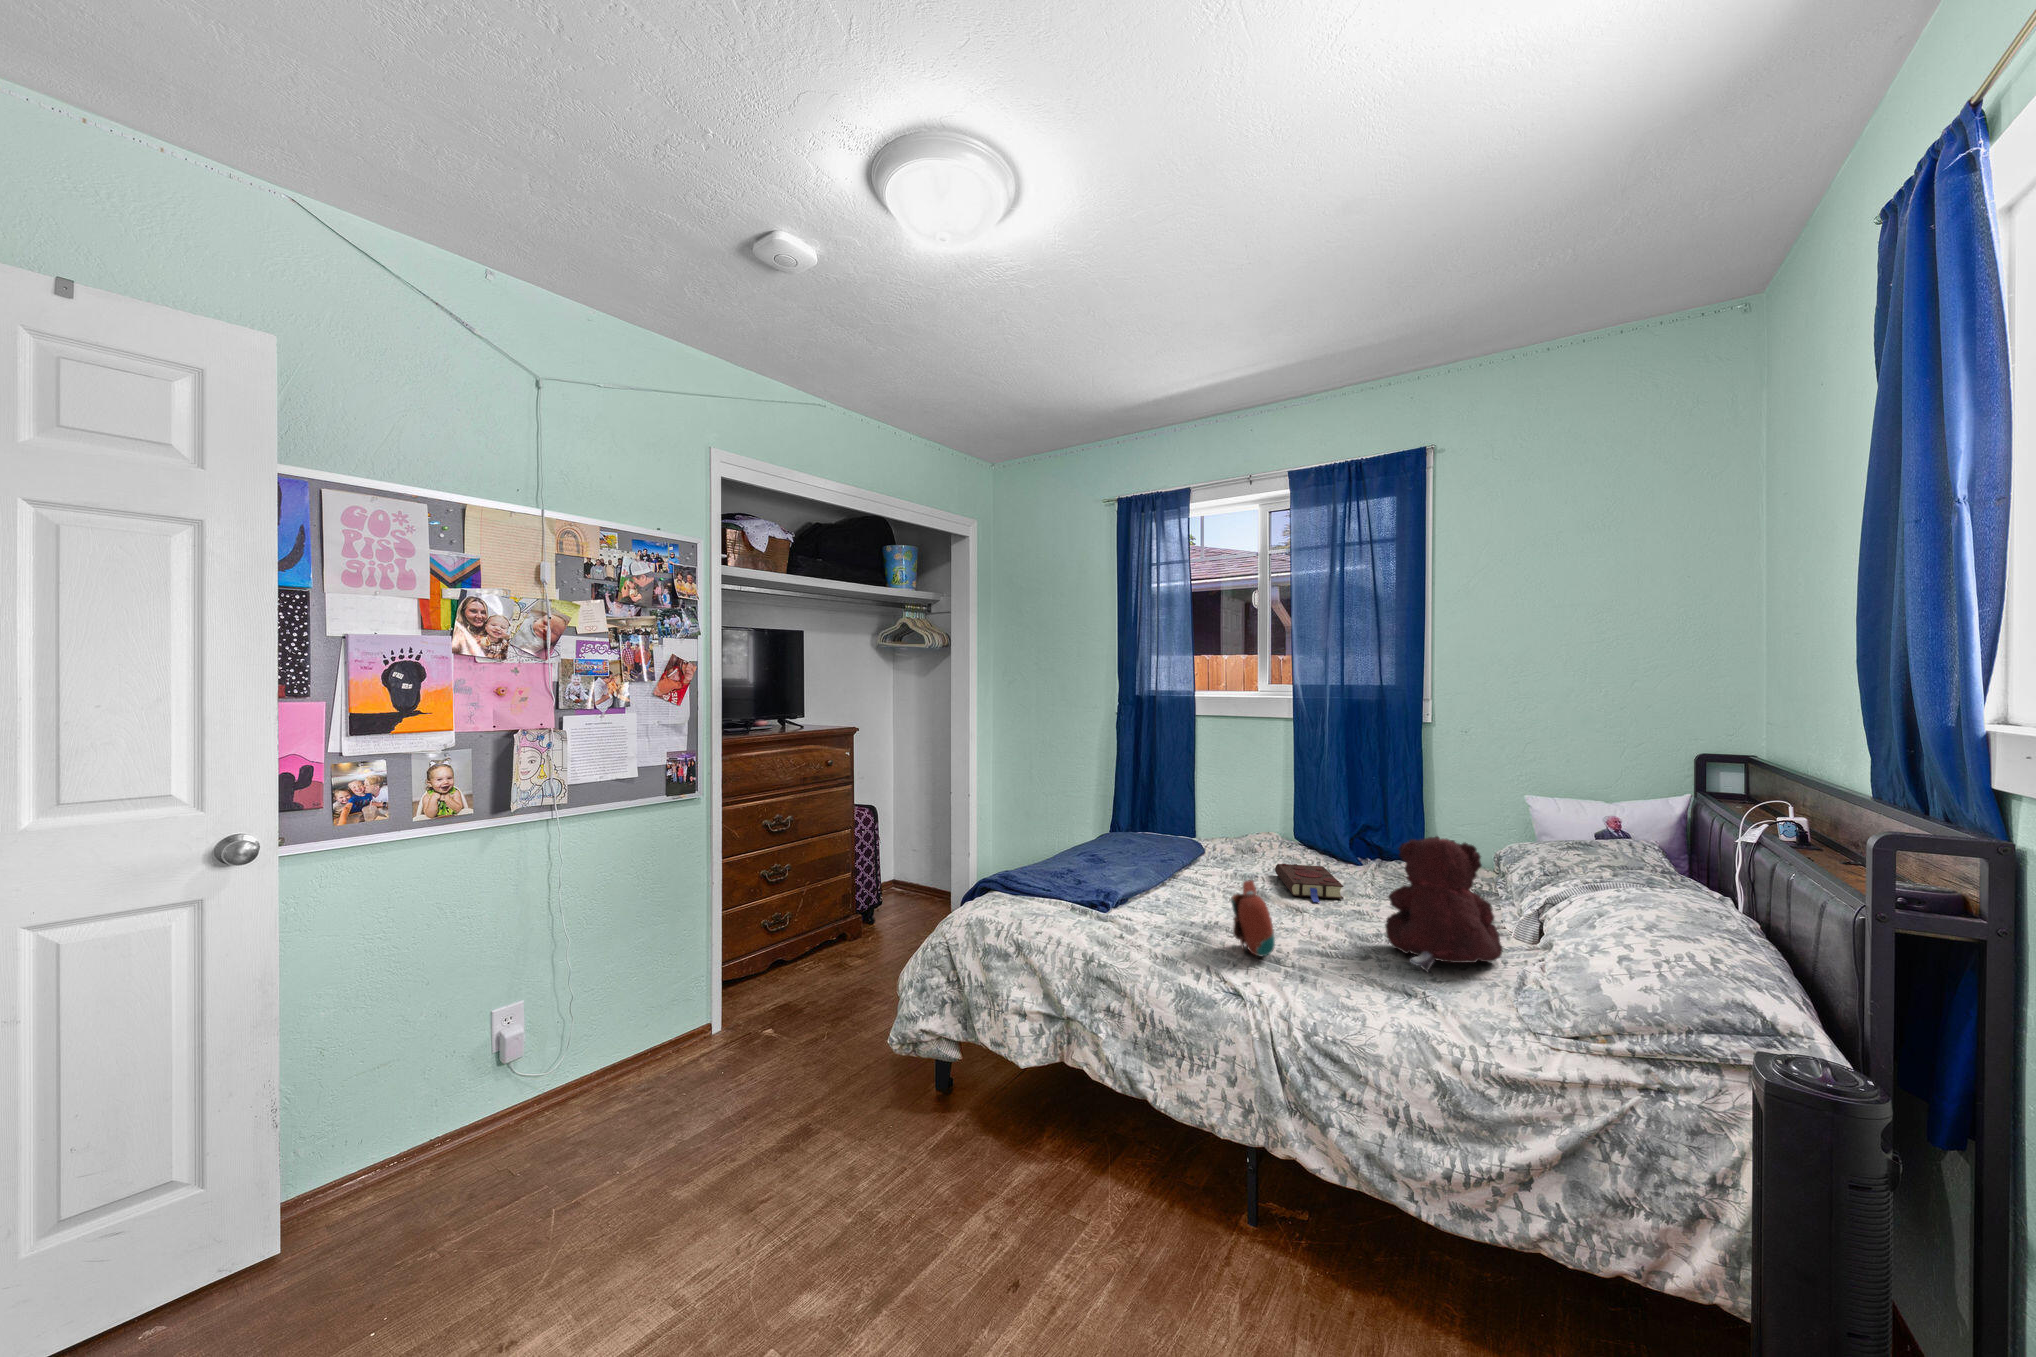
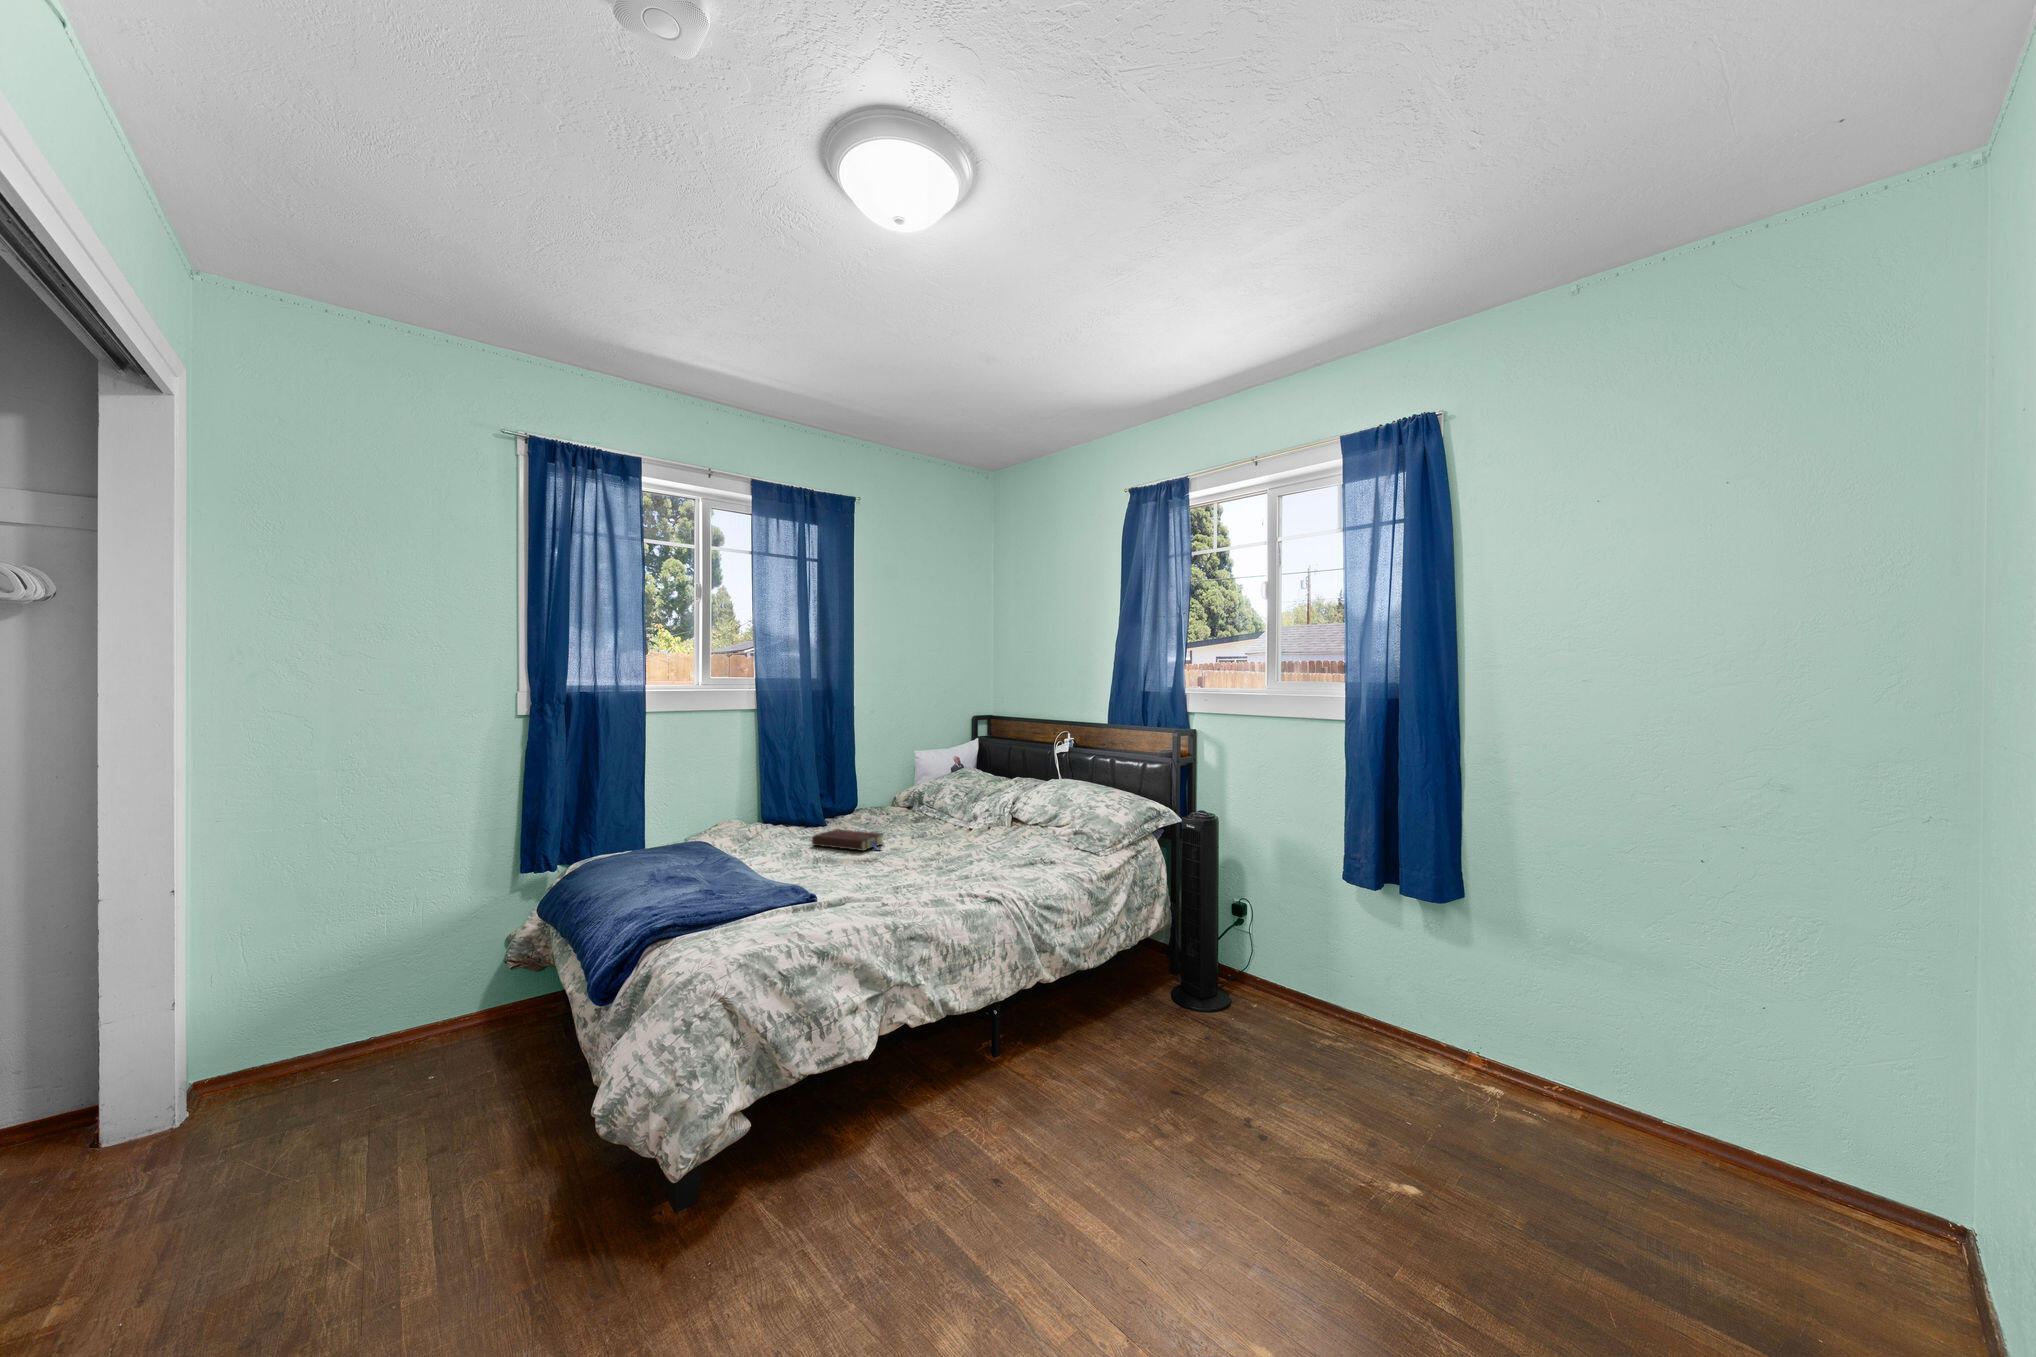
teddy bear: present [1385,836,1503,972] -> none [961,774,1021,856]
handbag: present [1231,880,1275,956] -> none [891,833,969,882]

